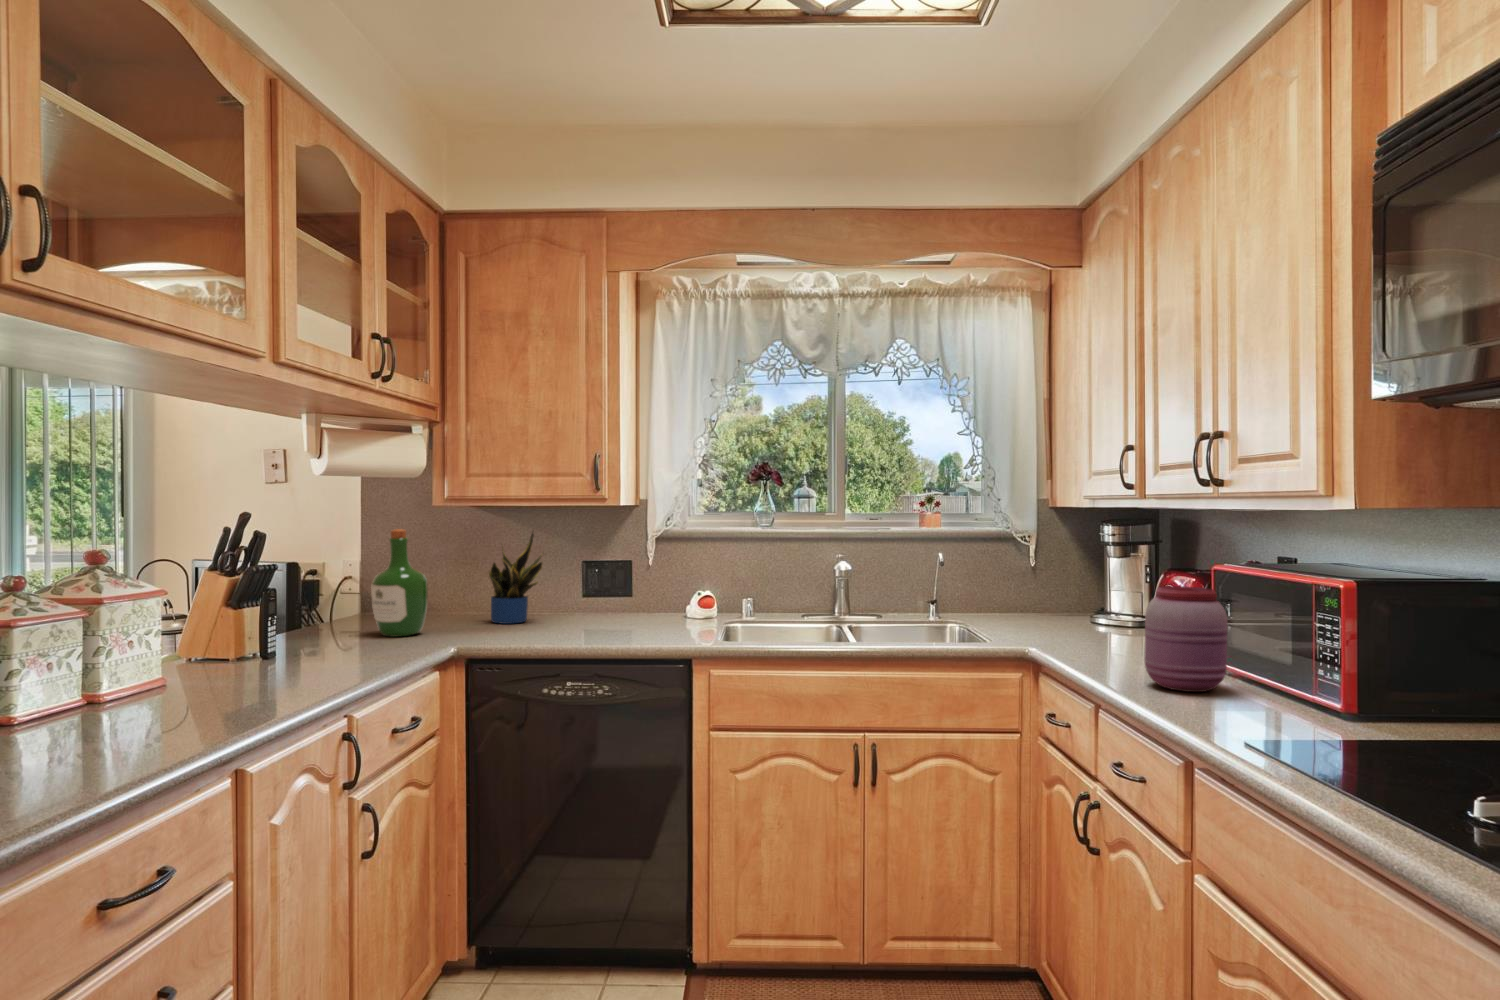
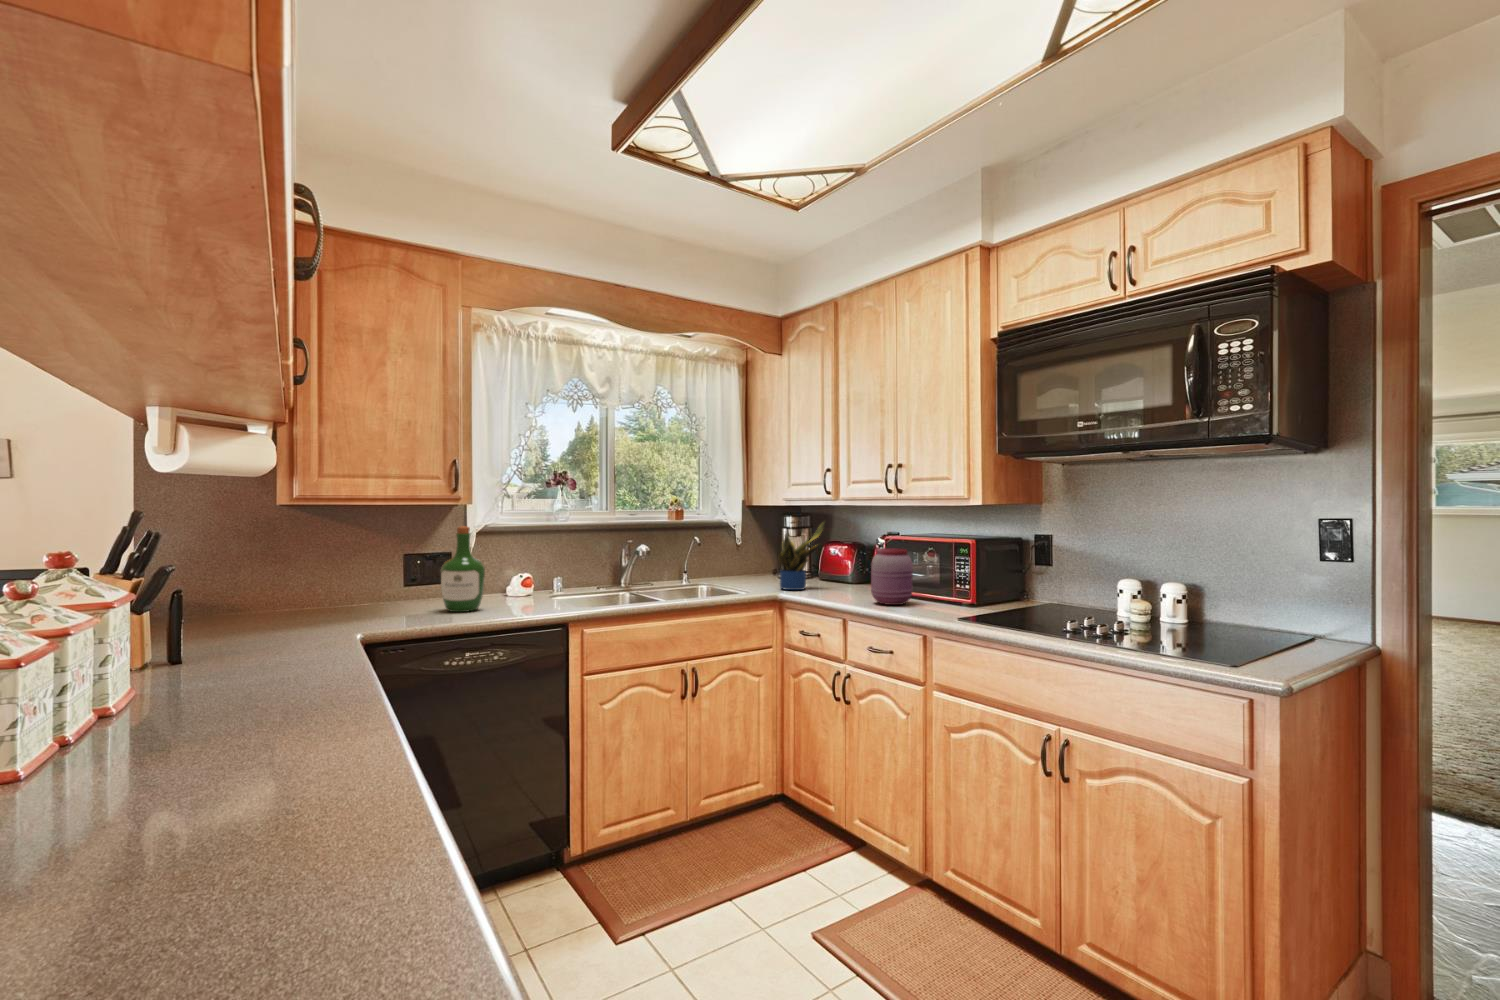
wine bottle: present [371,529,428,637] -> present [441,526,485,612]
potted plant: present [489,533,542,624] -> present [779,522,825,590]

